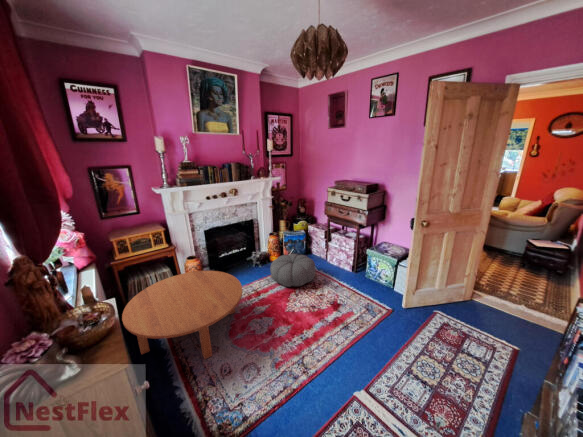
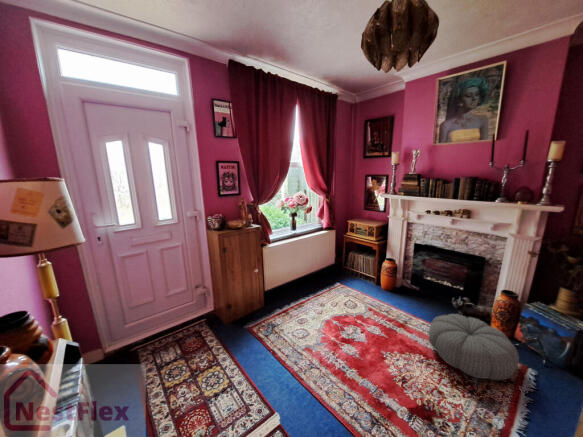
coffee table: present [122,271,242,359] -> none [294,257,378,314]

